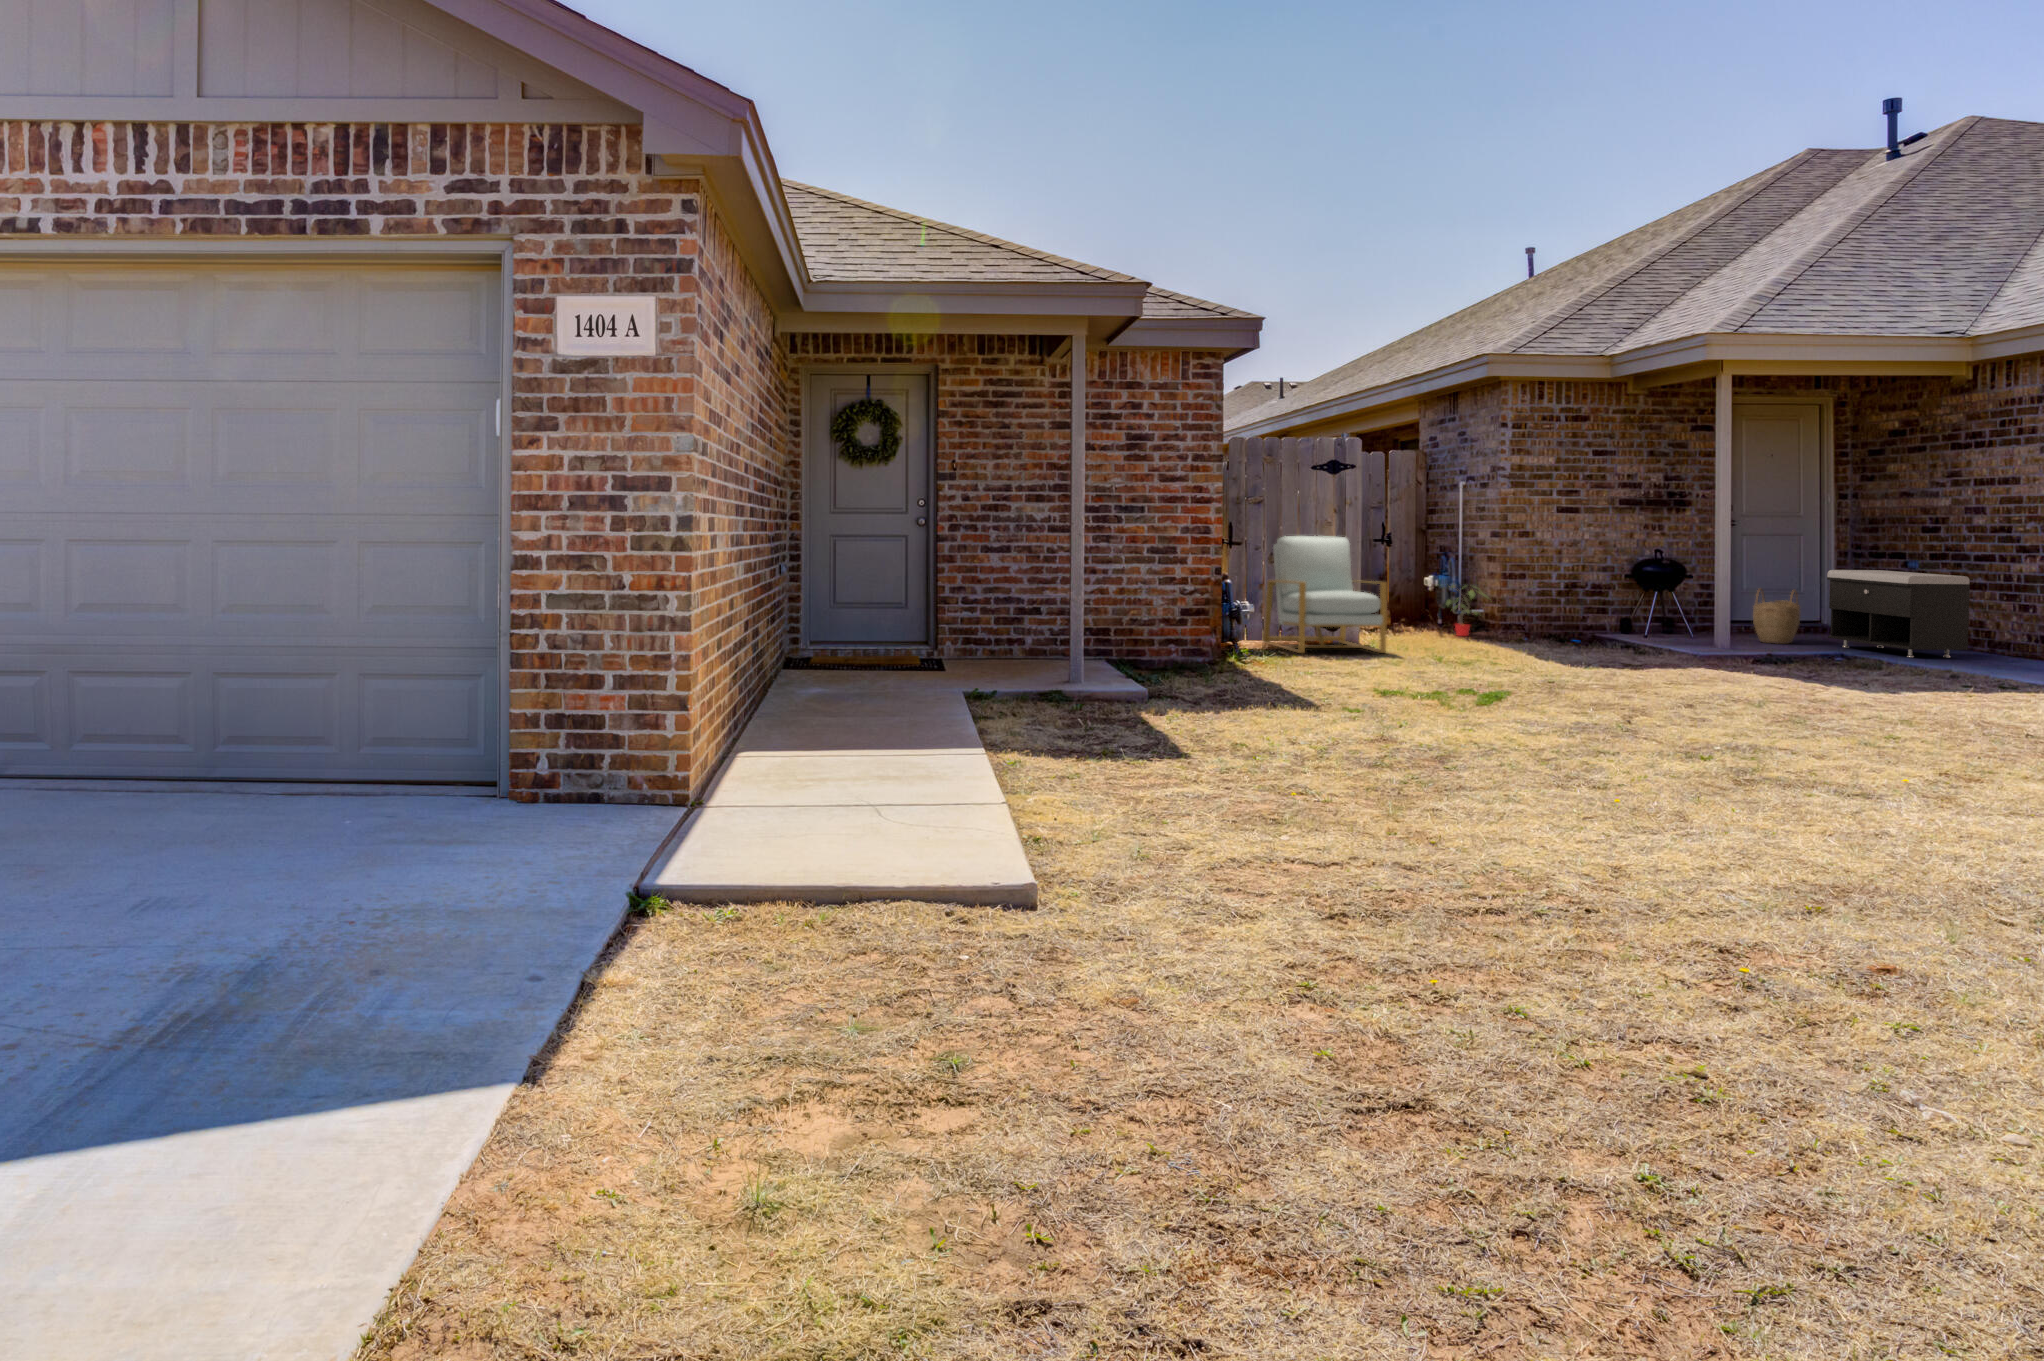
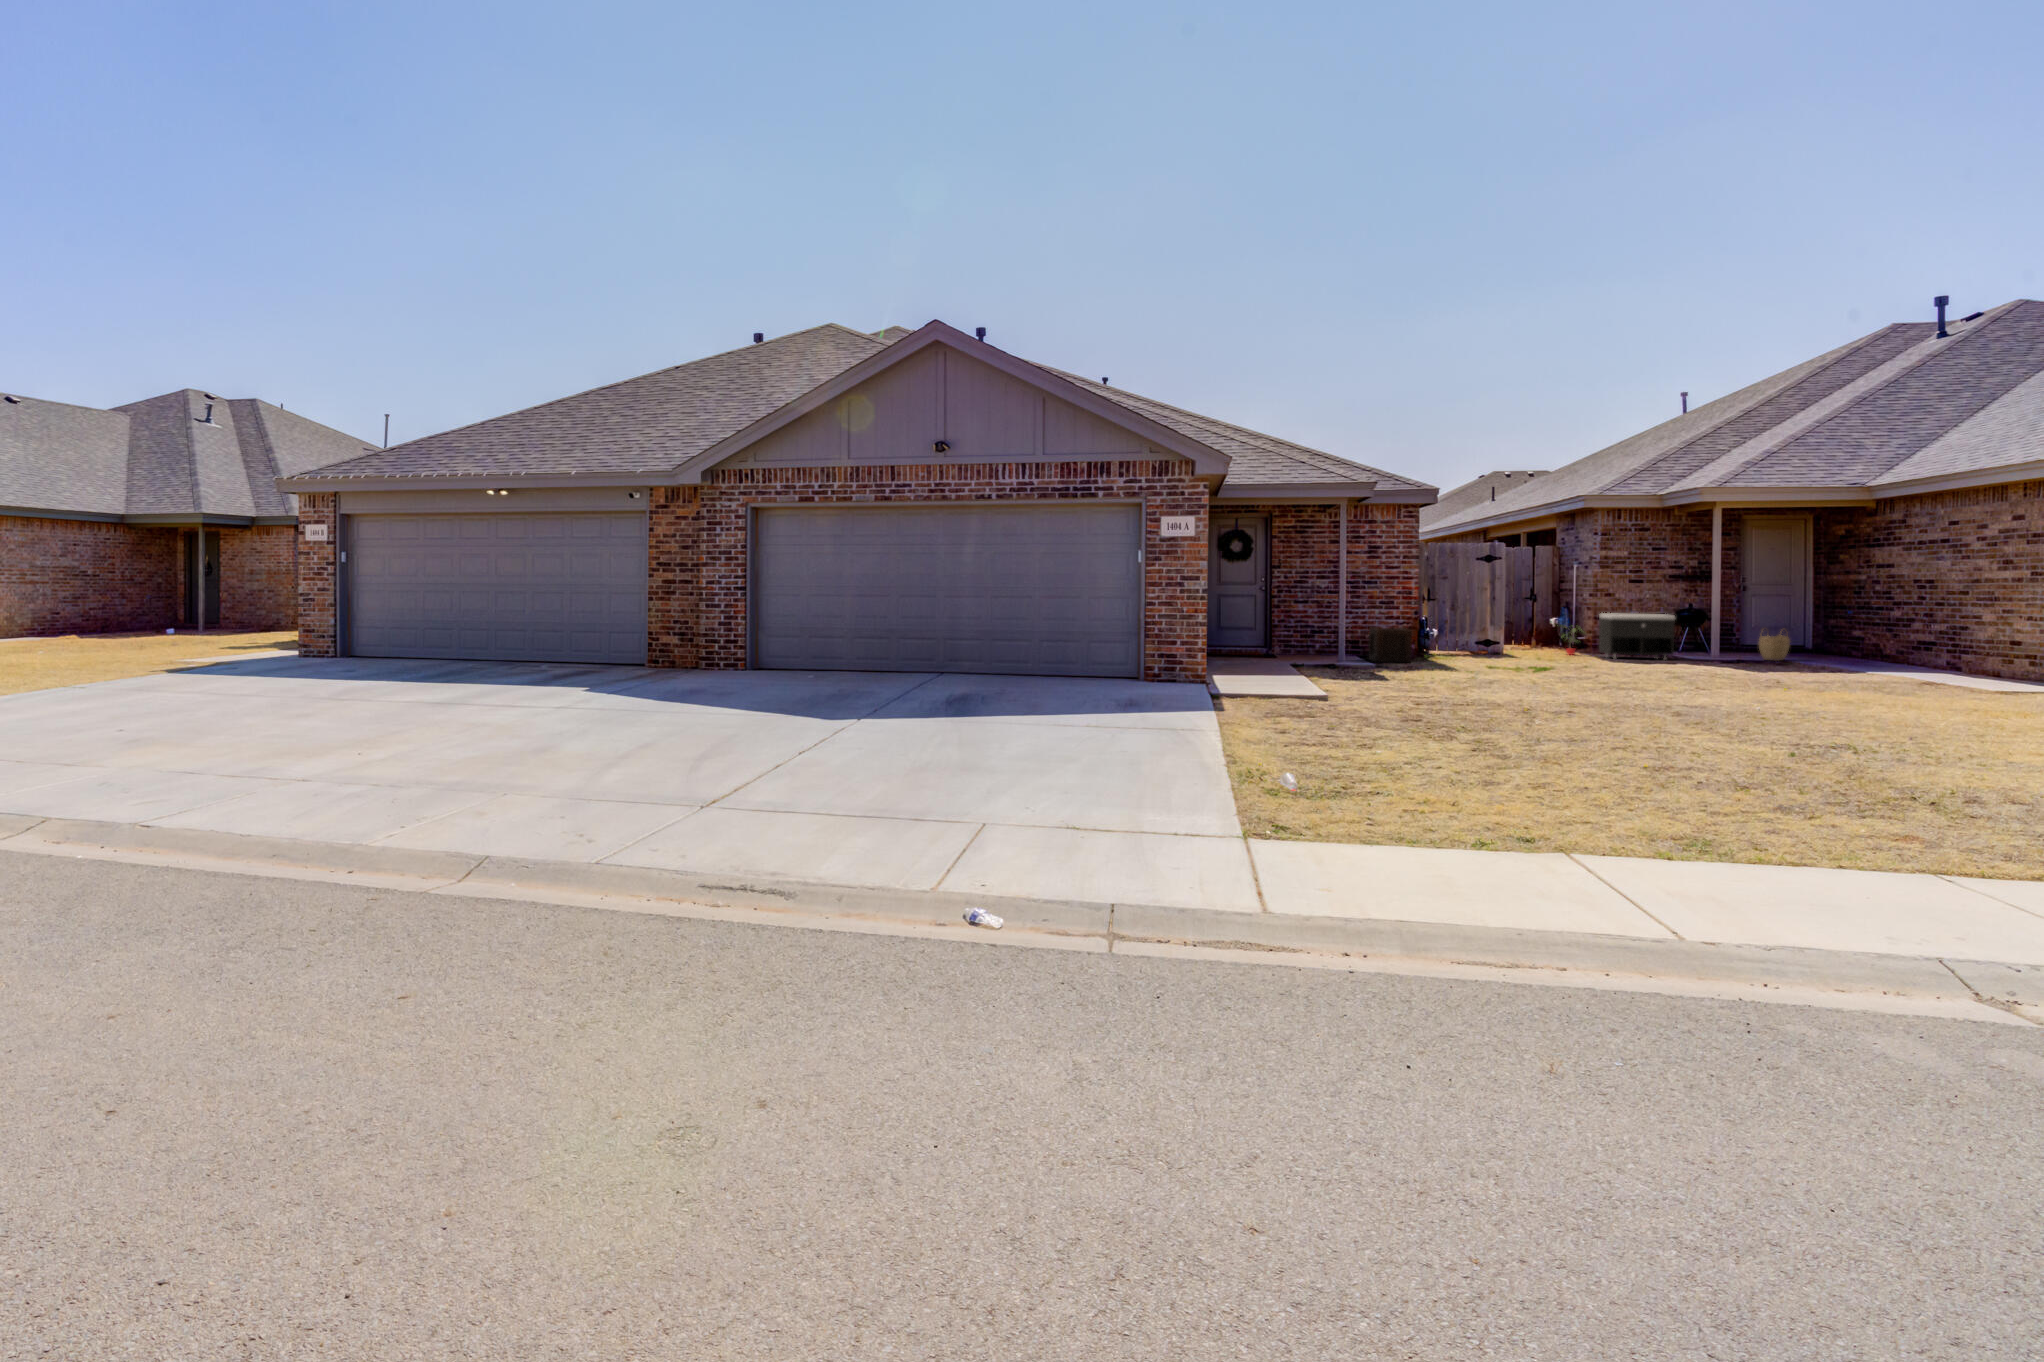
chair: present [1263,536,1387,653] -> none [1442,597,1511,660]
storage bench: present [1827,570,1970,658] -> present [1599,613,1675,659]
wooden crate: none [1140,597,1222,668] -> present [1369,628,1412,662]

